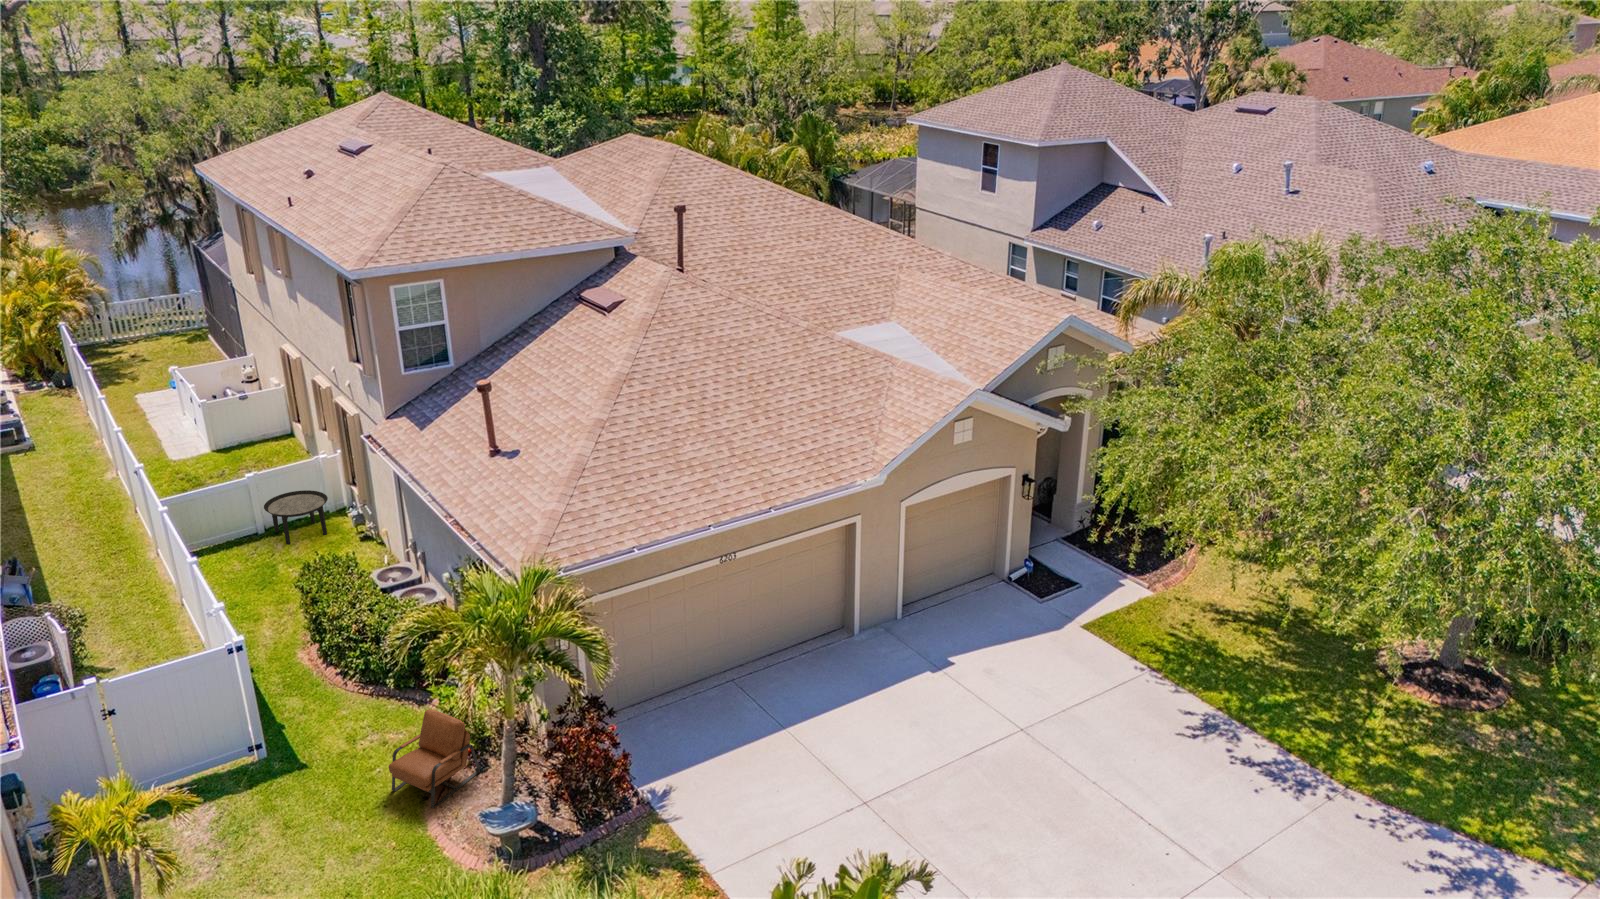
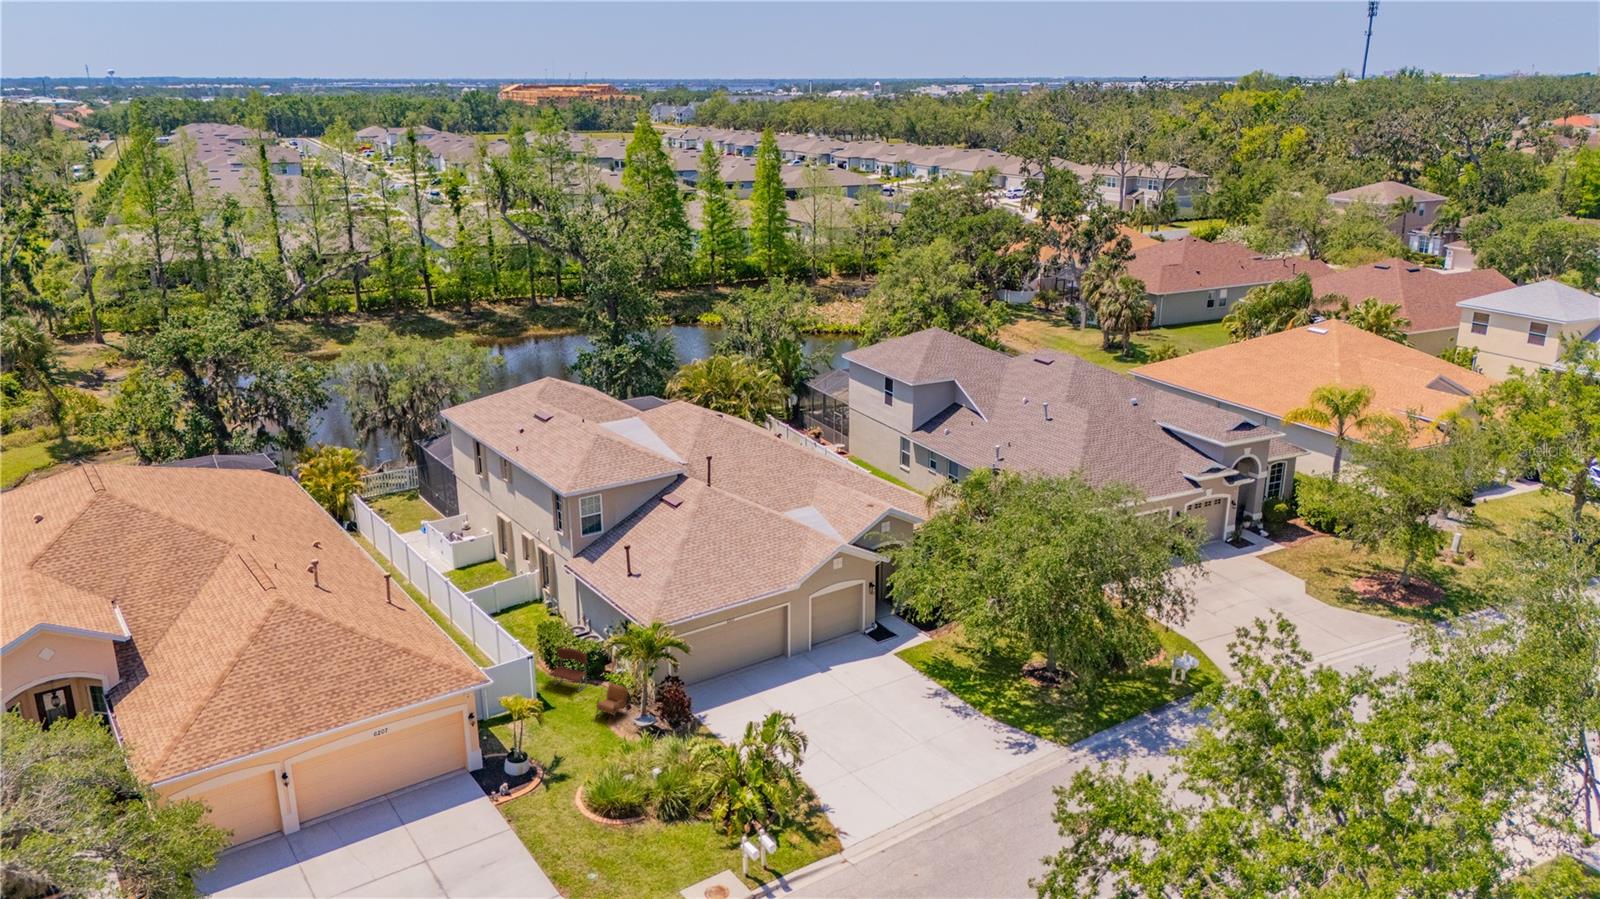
round table: present [264,490,328,545] -> none [503,592,533,619]
bench: none [297,617,392,722] -> present [550,648,587,692]

